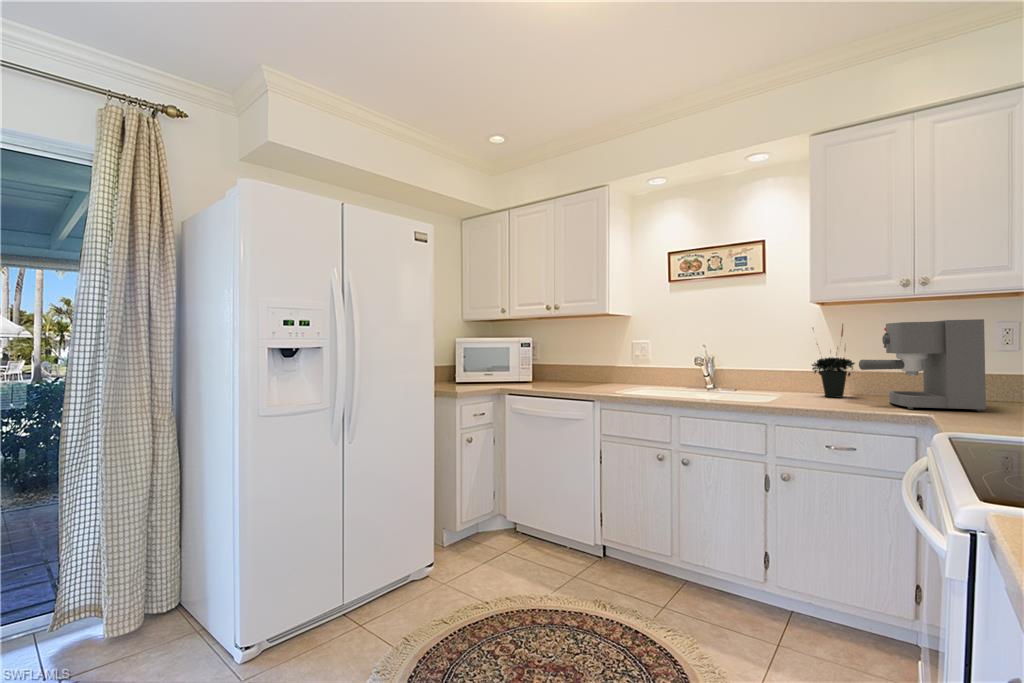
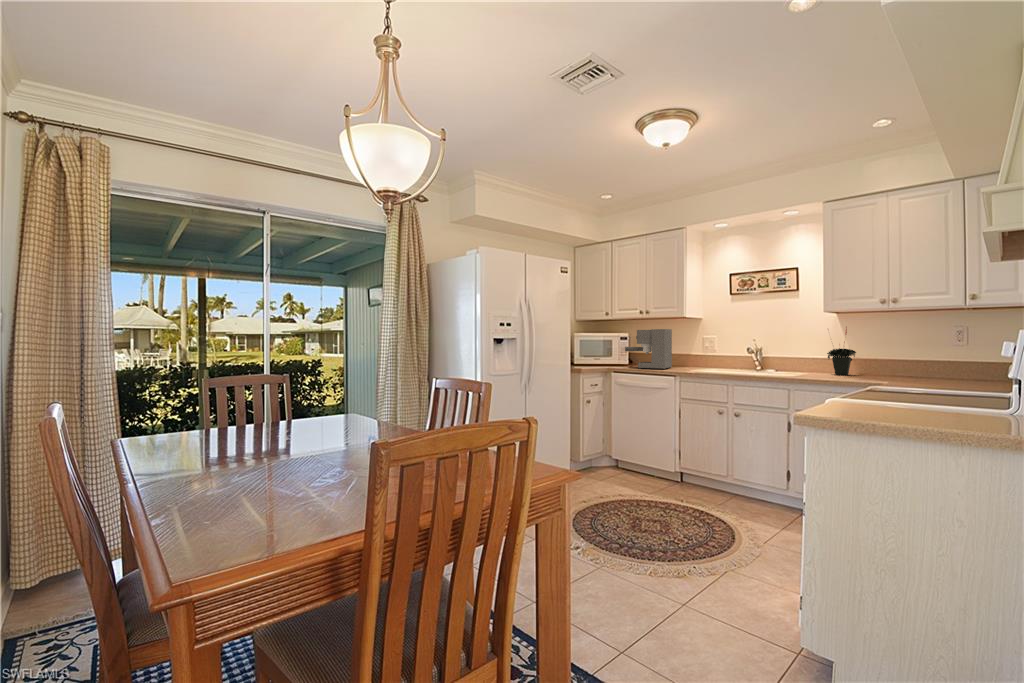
coffee maker: present [859,319,986,411] -> present [625,329,672,369]

